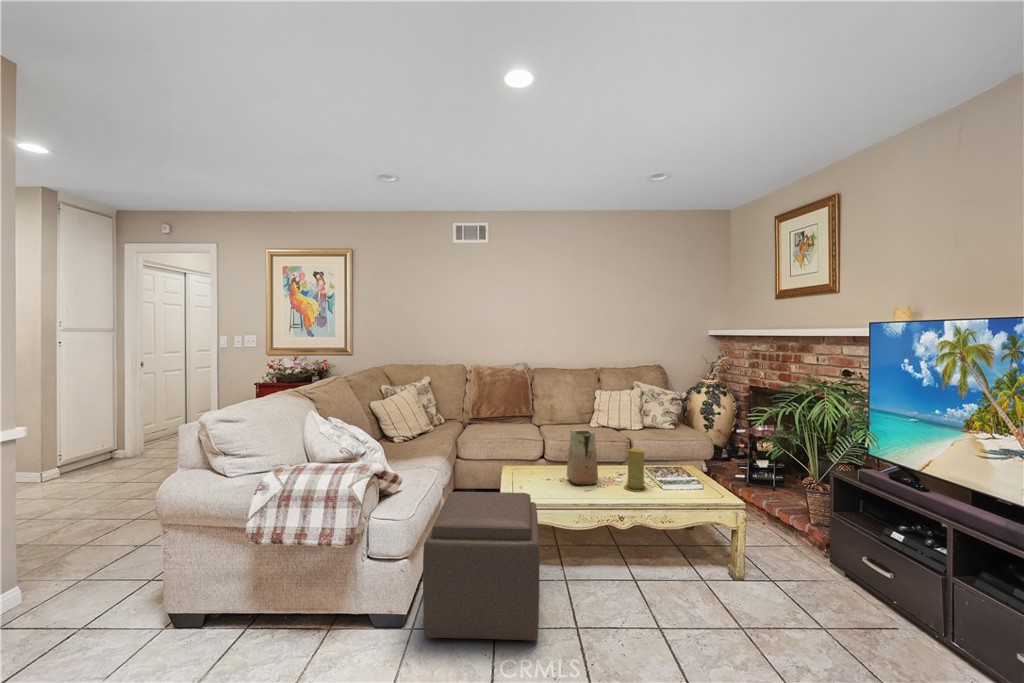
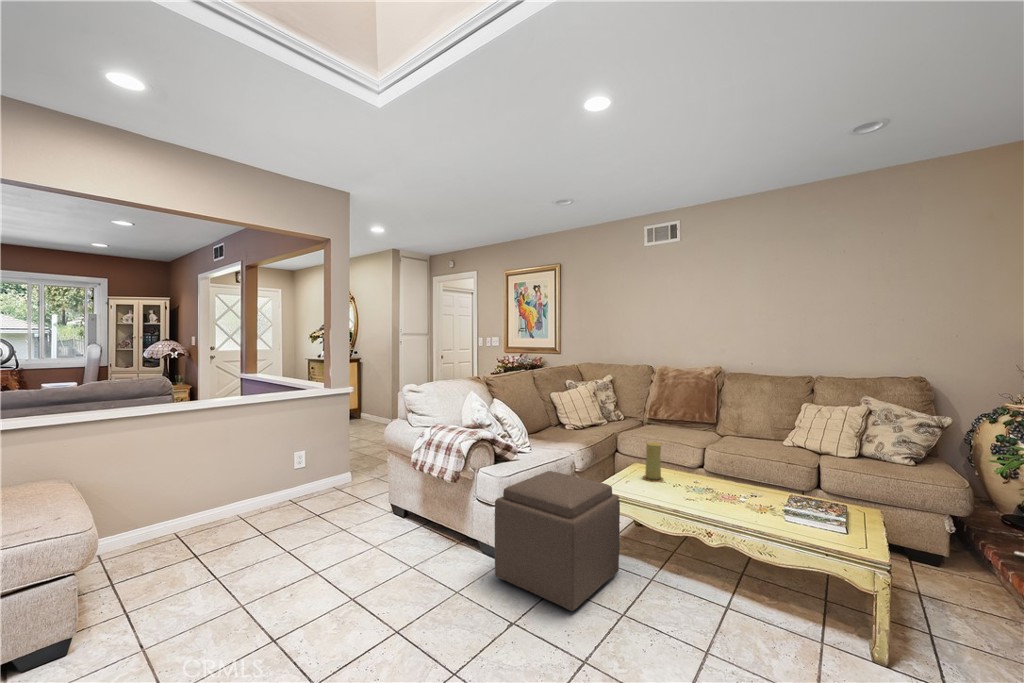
vase: present [567,429,598,485] -> none [680,435,712,496]
candle: present [624,448,647,492] -> present [643,442,663,482]

